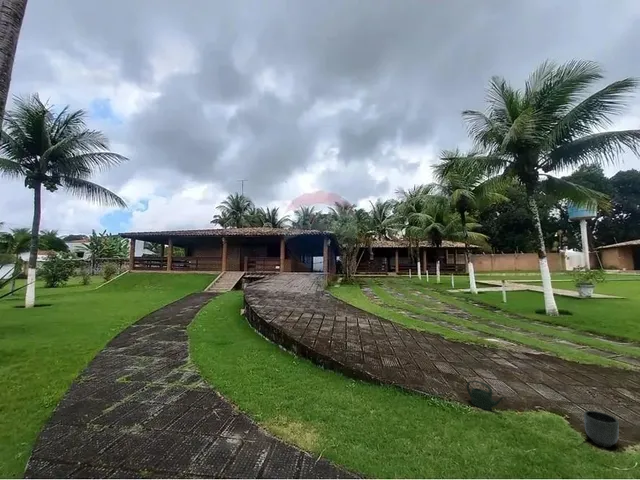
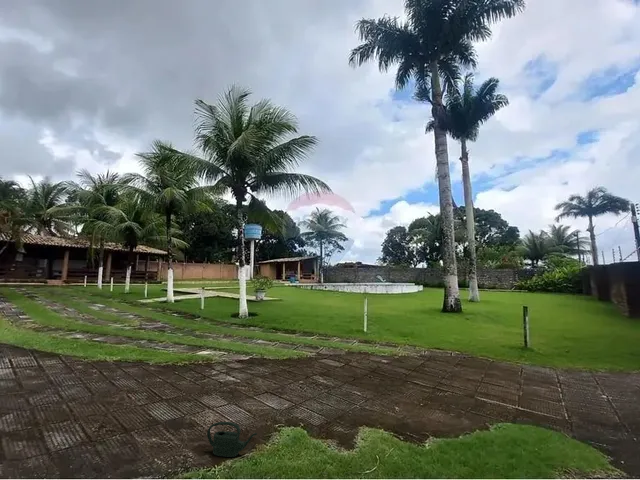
planter: present [584,411,619,447] -> none [327,418,354,454]

